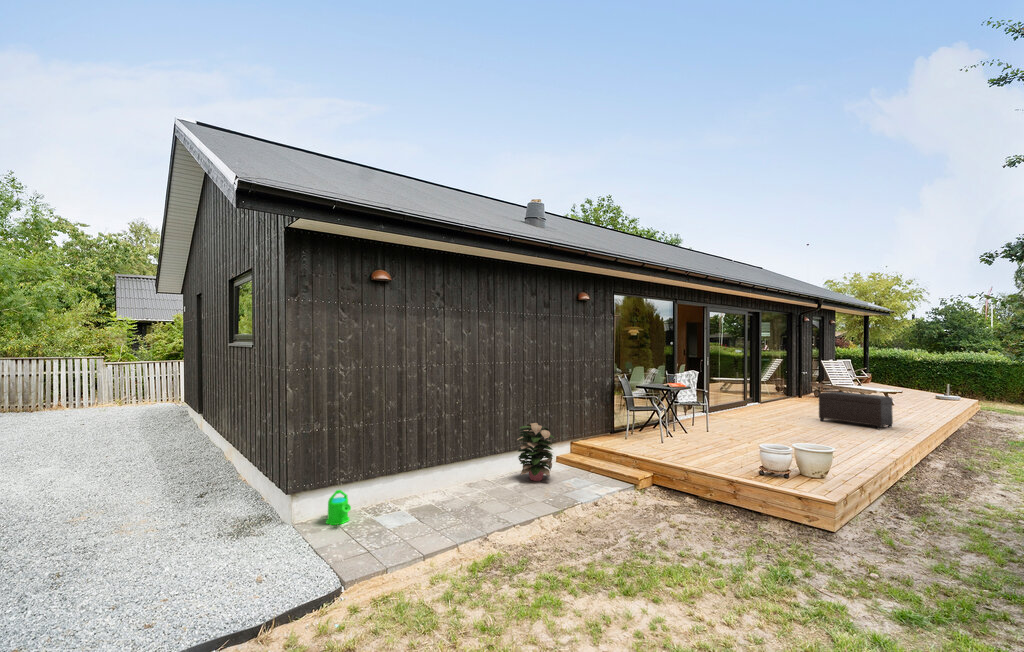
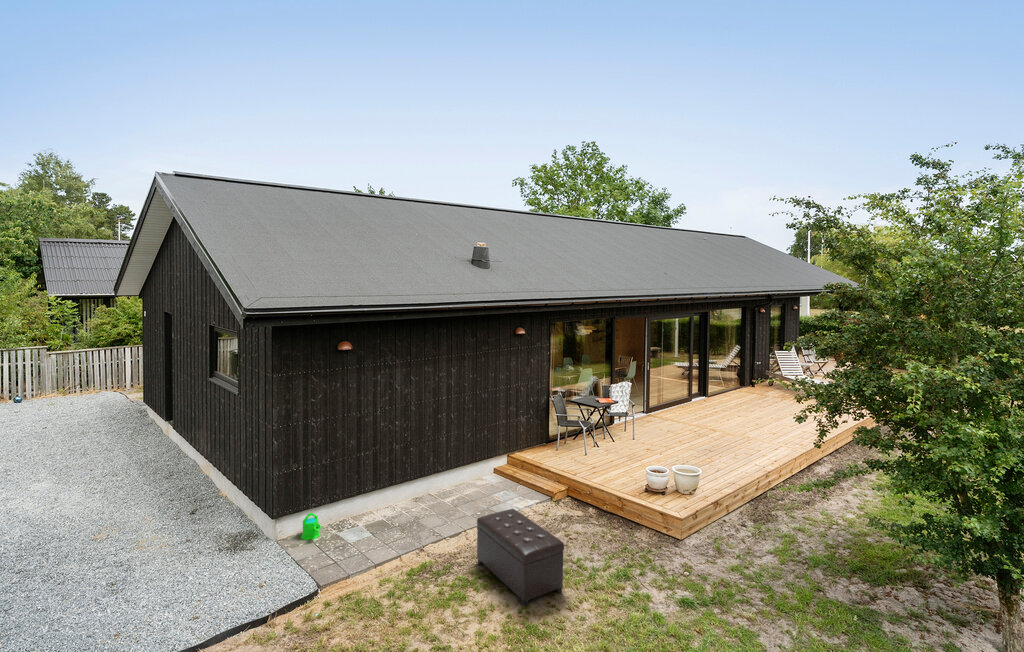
ottoman: present [818,391,893,430] -> present [477,509,564,606]
decorative plant: present [517,423,554,481] -> none [457,446,489,494]

